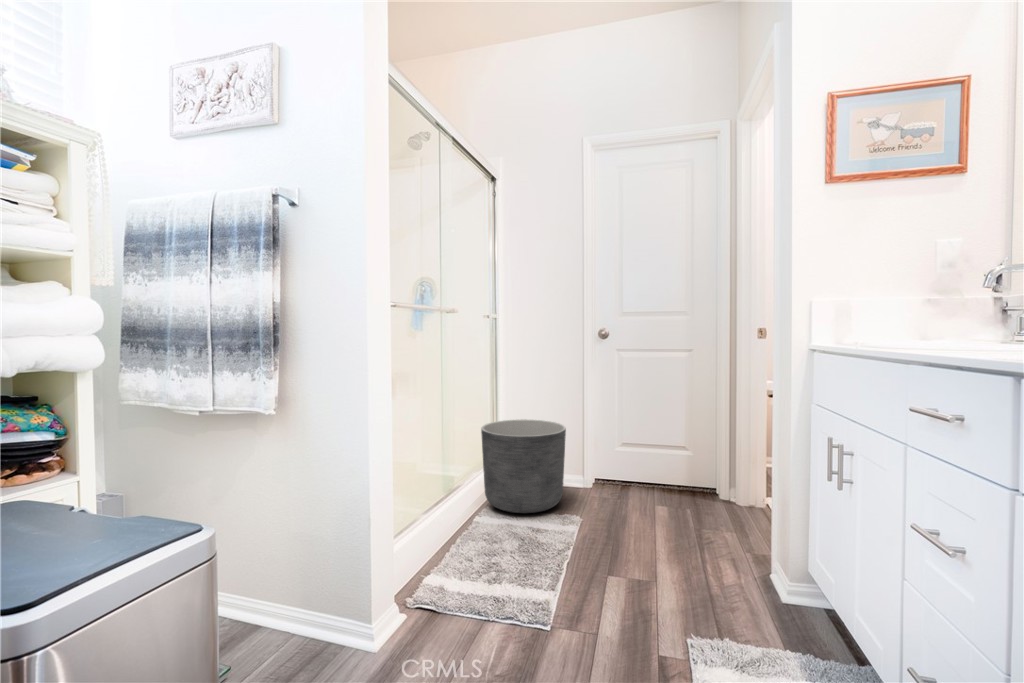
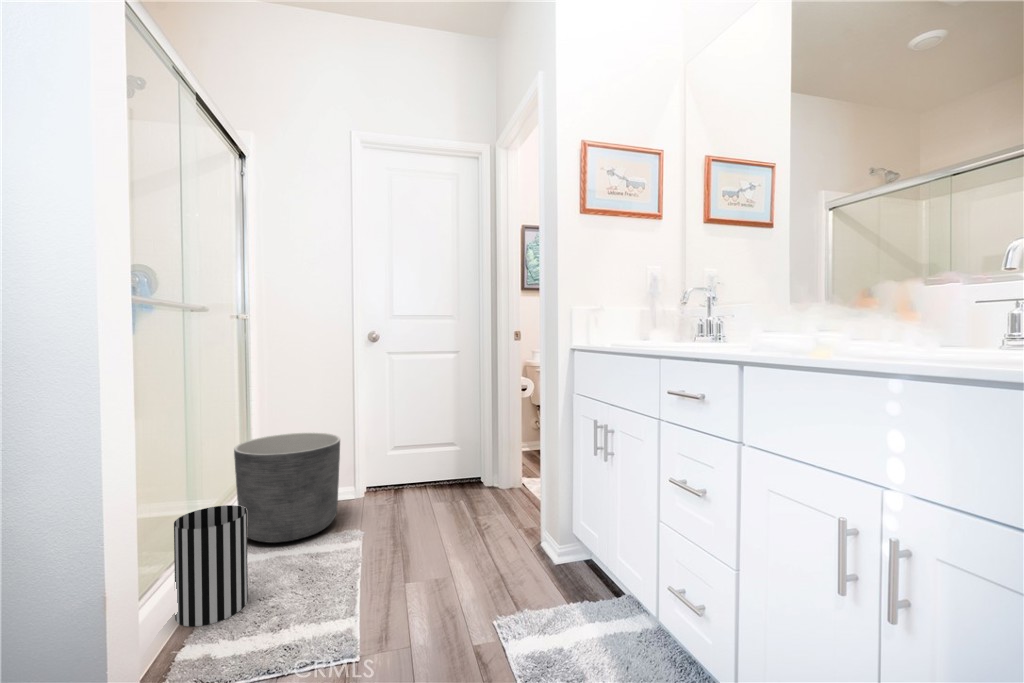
wastebasket: none [429,472,479,564] -> present [174,505,248,627]

